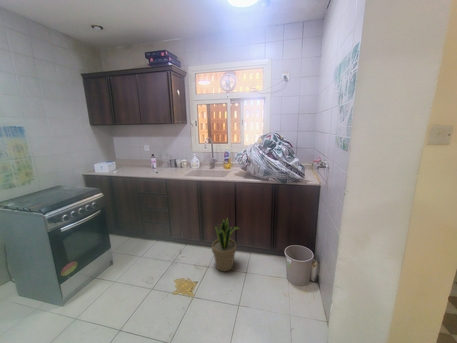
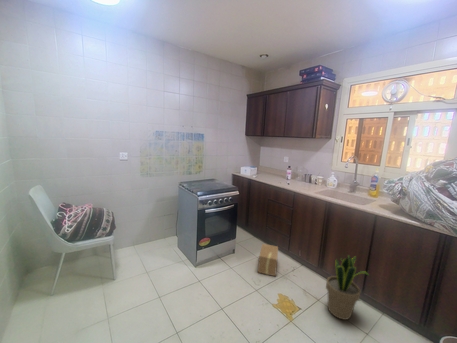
cardboard box: none [144,235,166,269] -> present [258,244,278,276]

